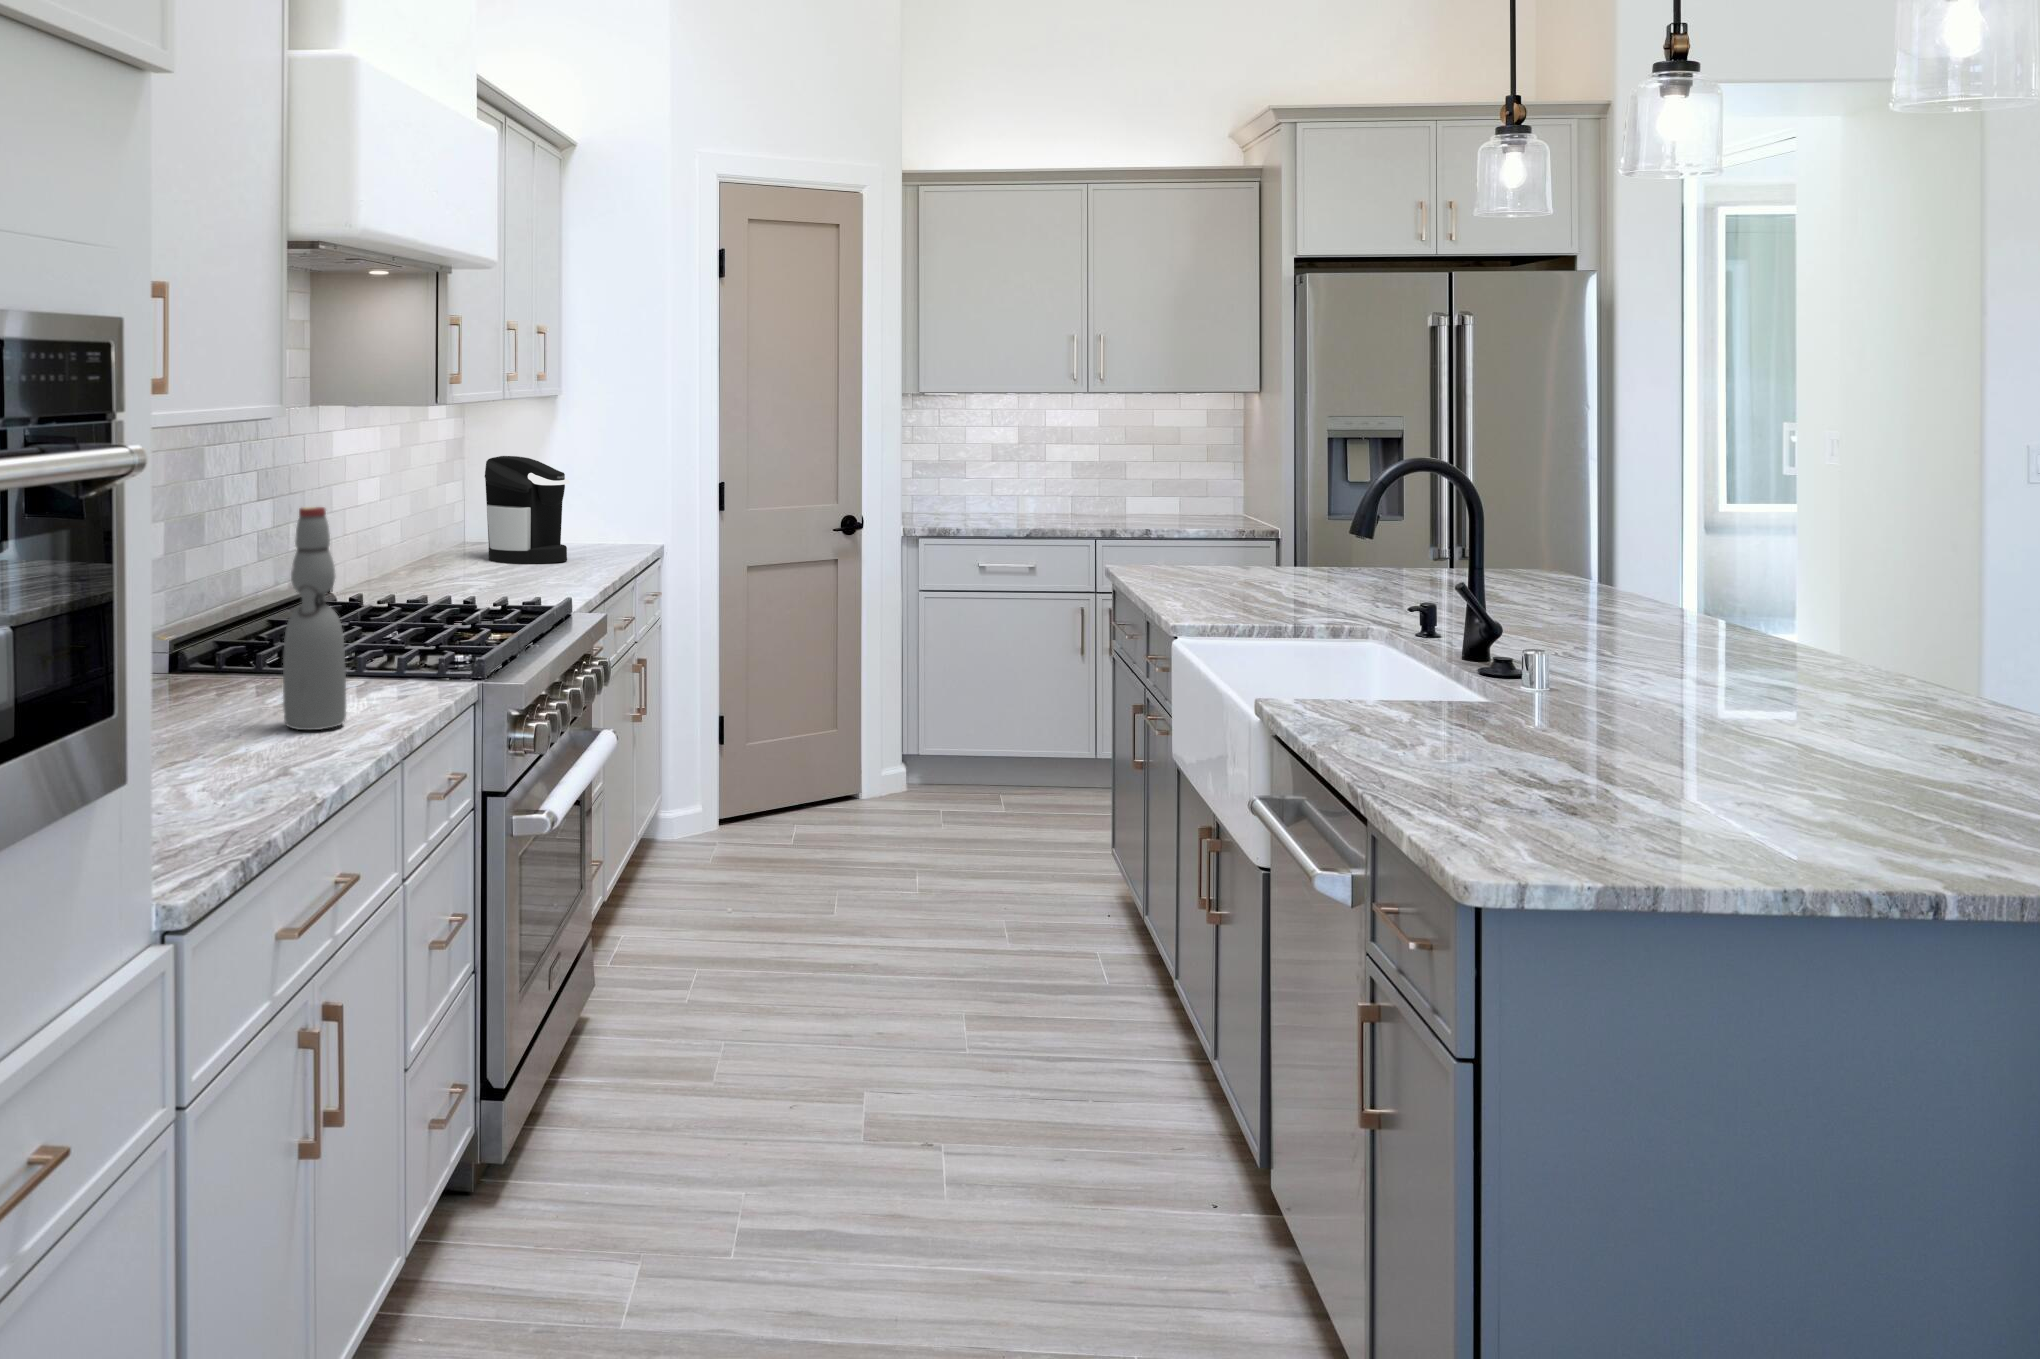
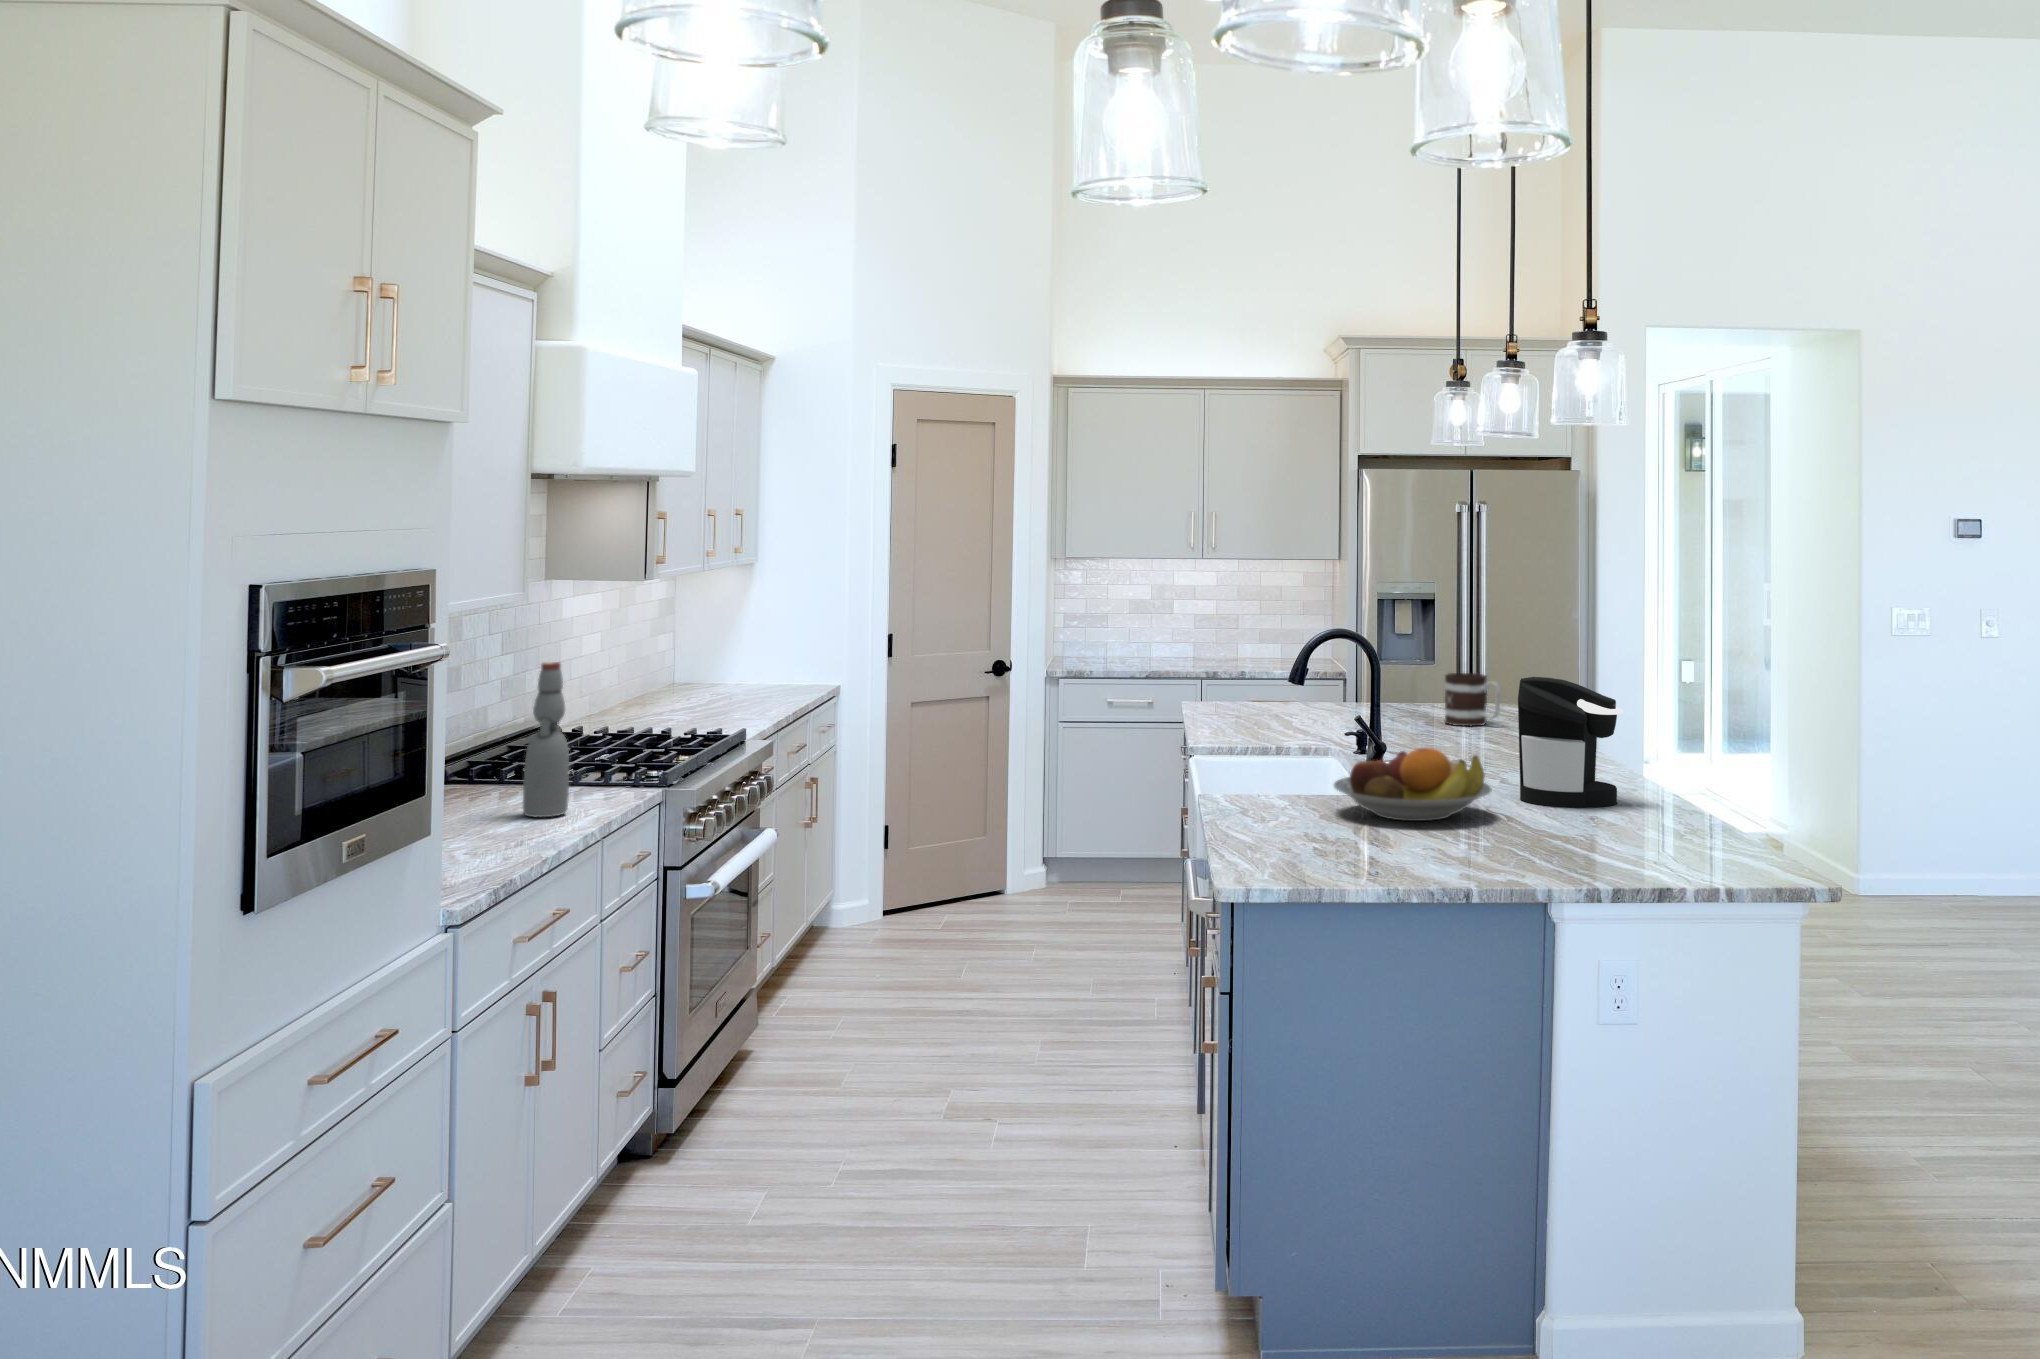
coffee maker: present [485,456,570,564] -> present [1518,677,1623,808]
mug: none [1496,523,1585,596] -> present [1444,673,1501,726]
fruit bowl: none [1499,633,1788,750] -> present [1334,748,1492,821]

